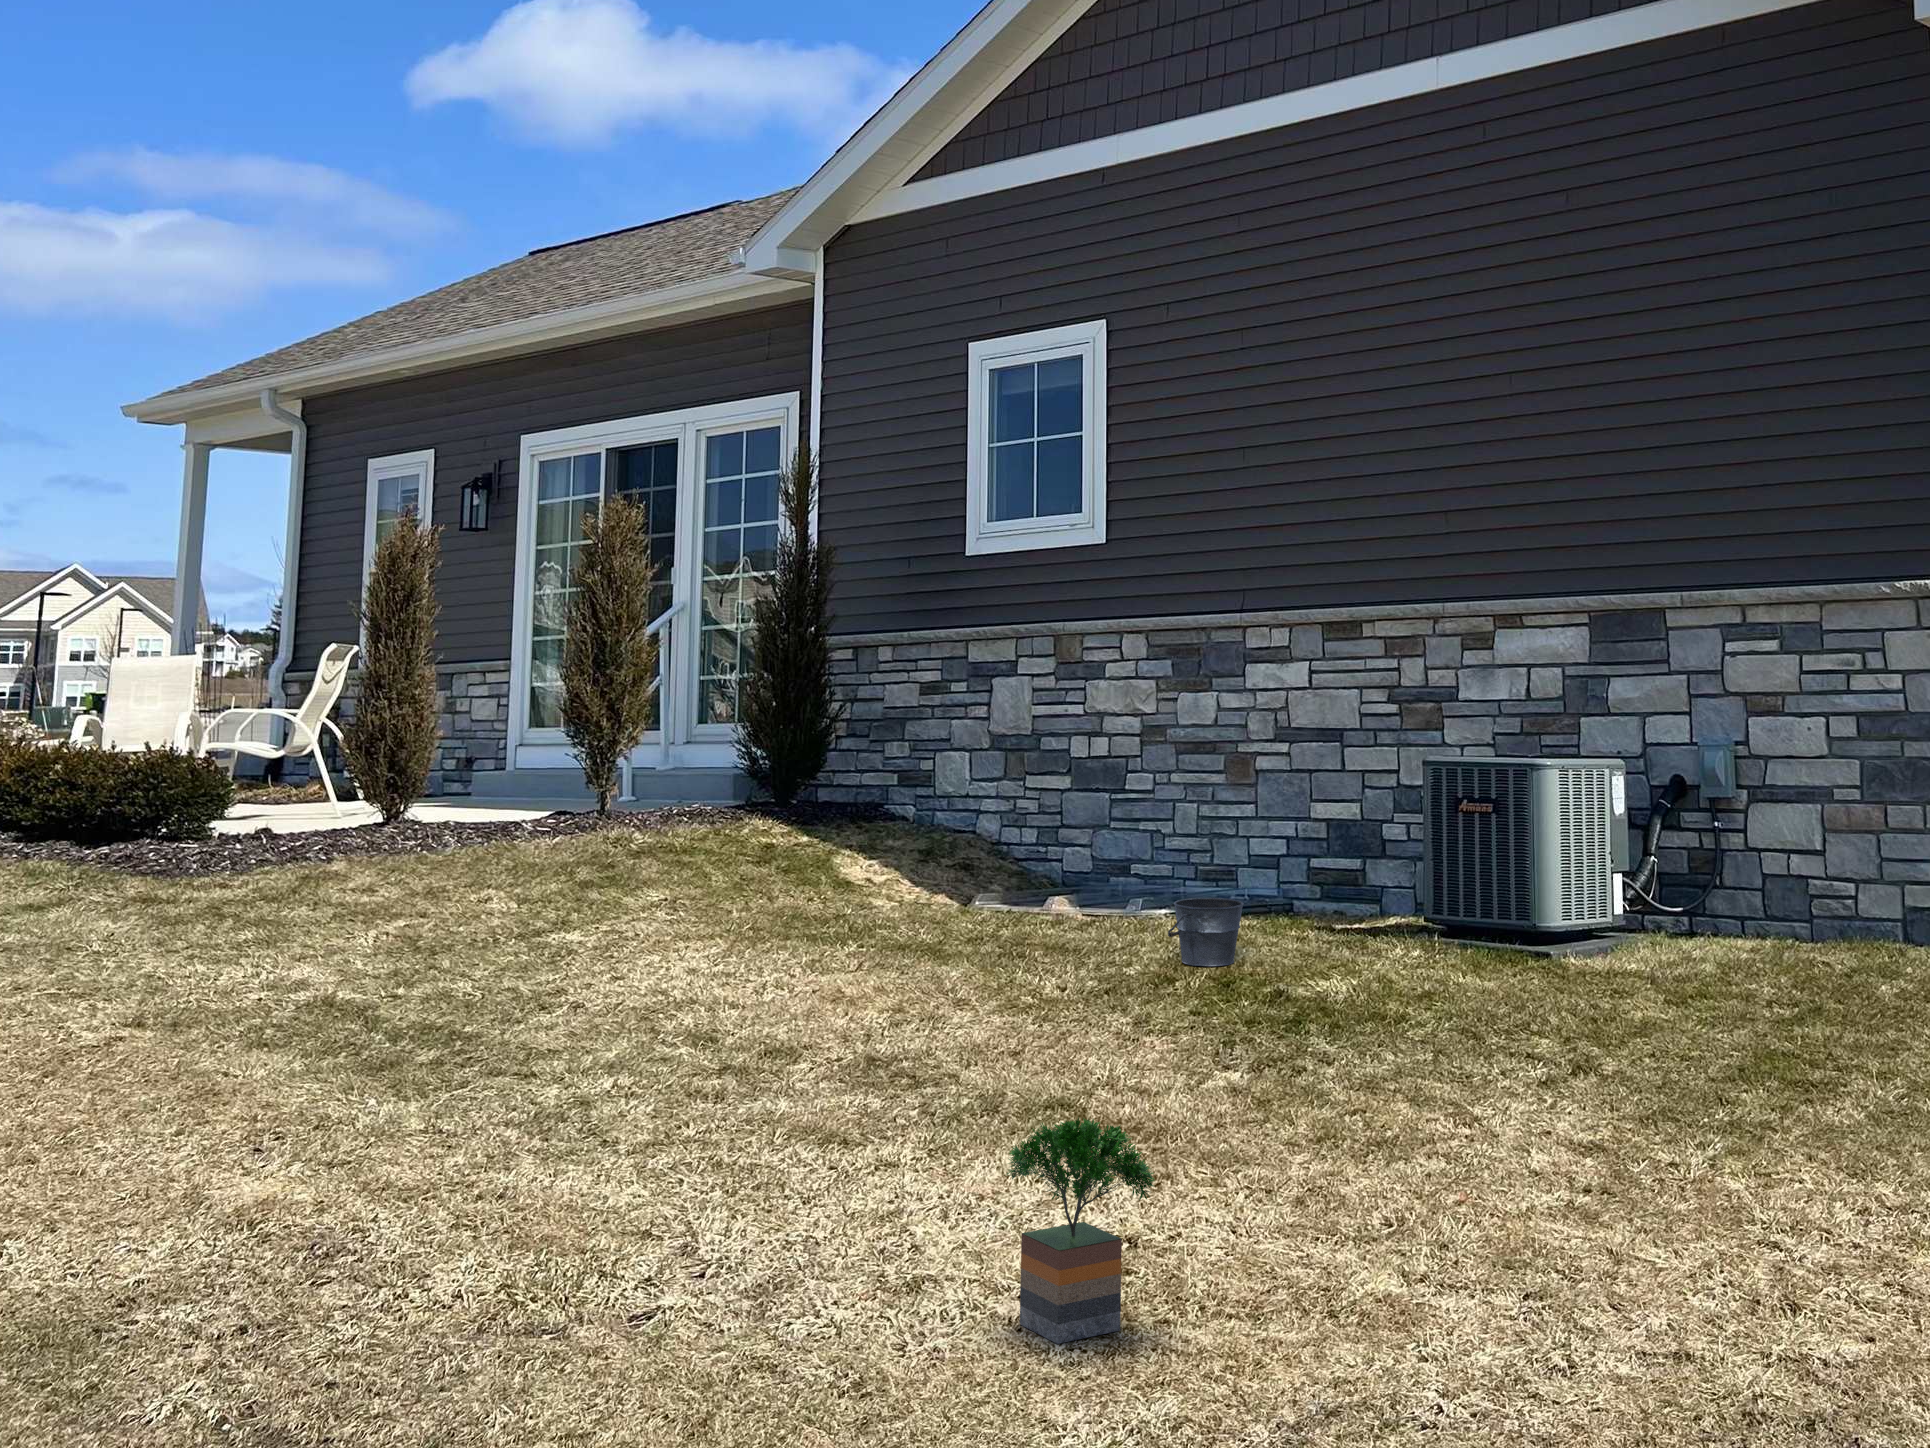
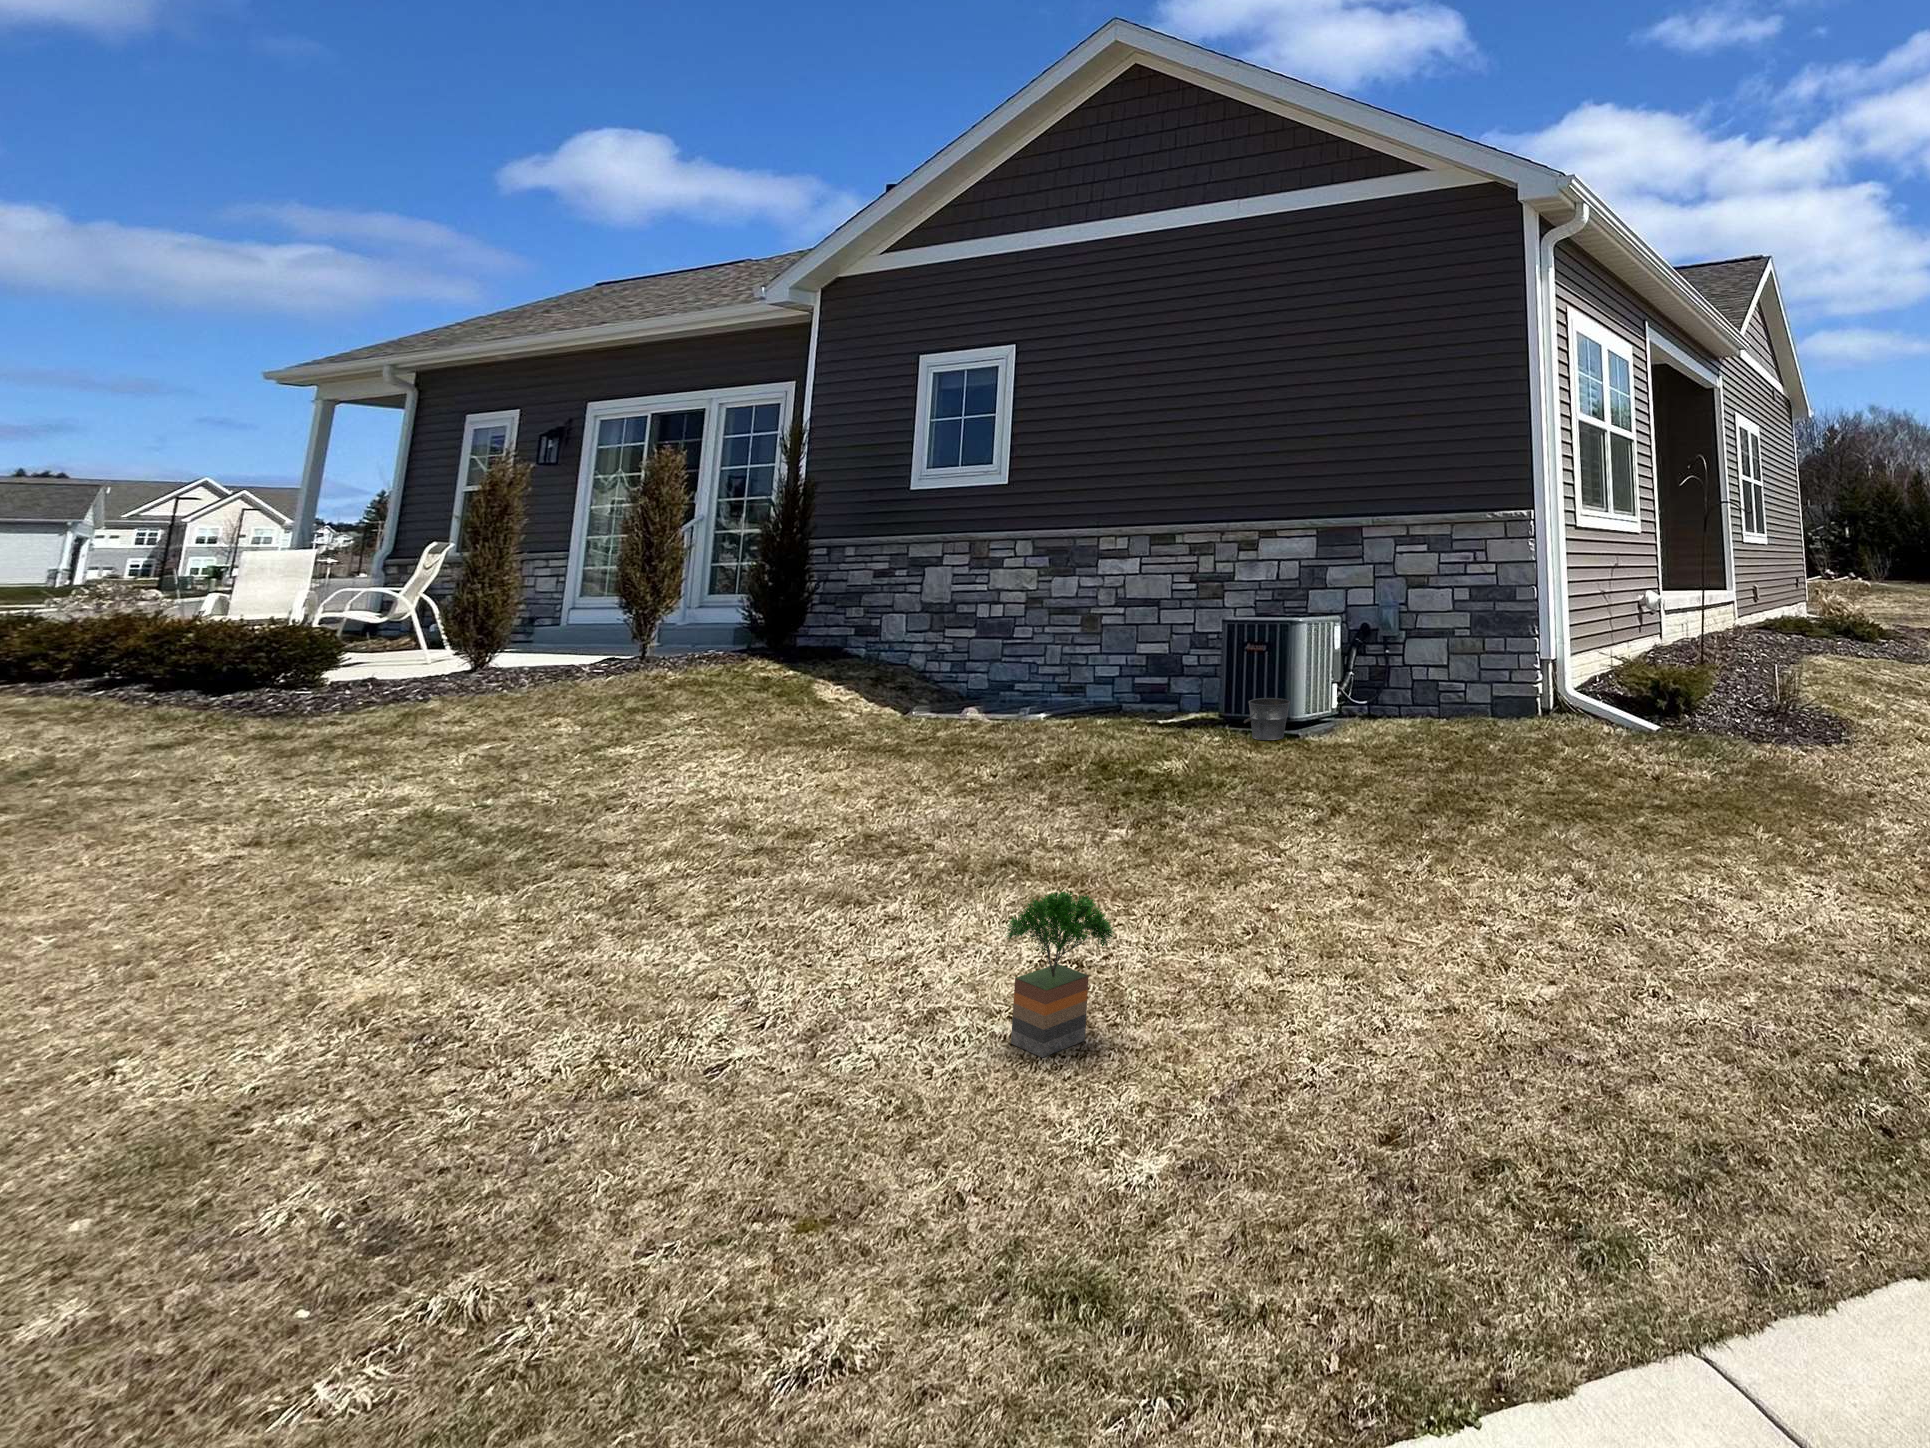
bucket: present [1168,898,1244,966] -> present [1244,698,1290,740]

